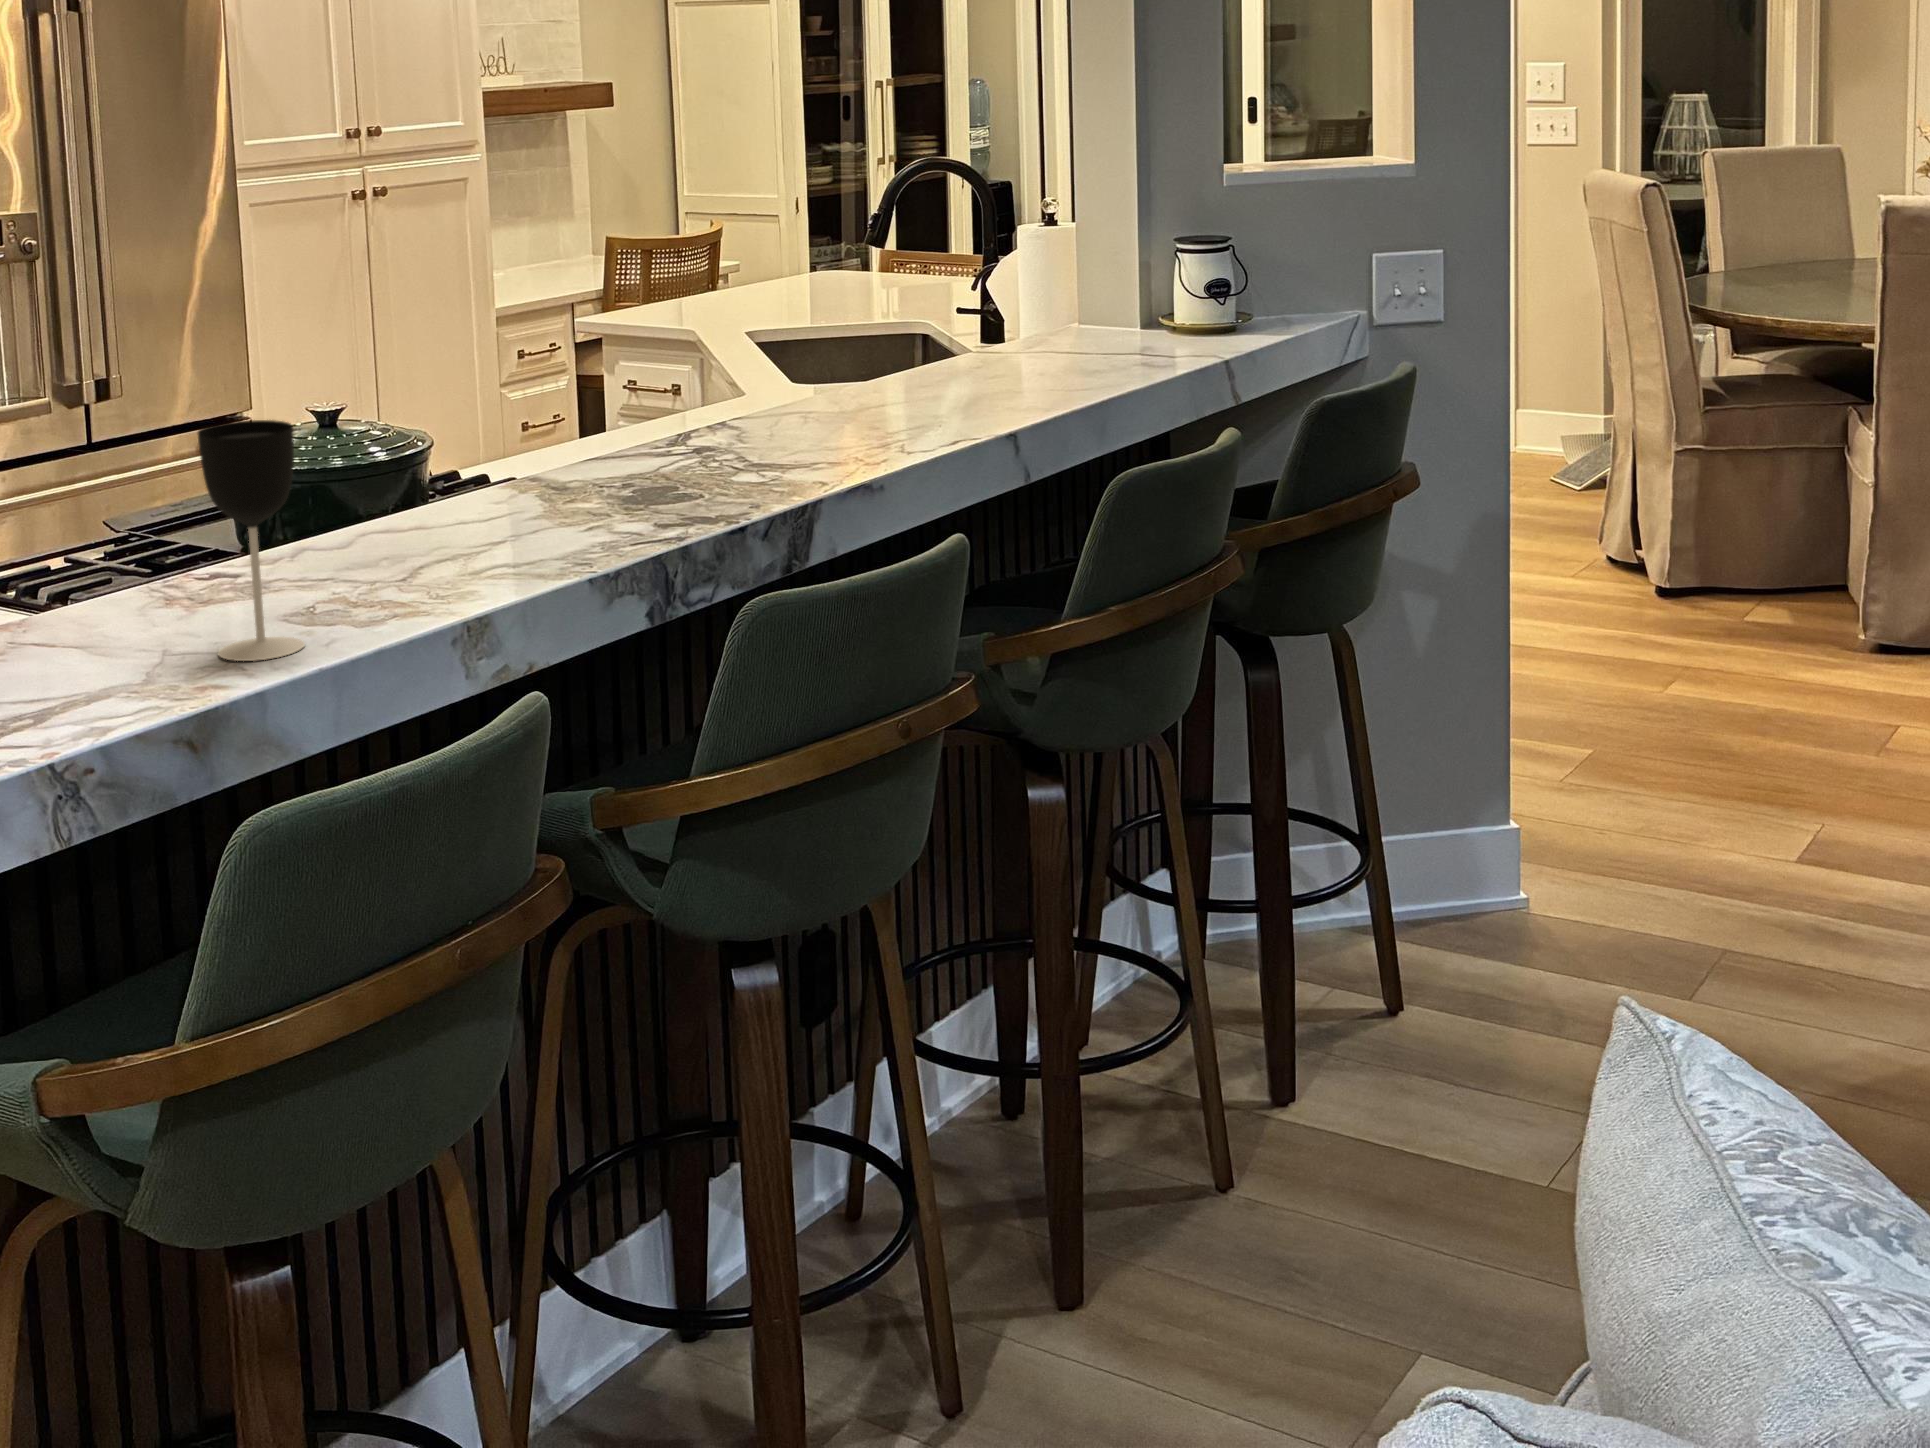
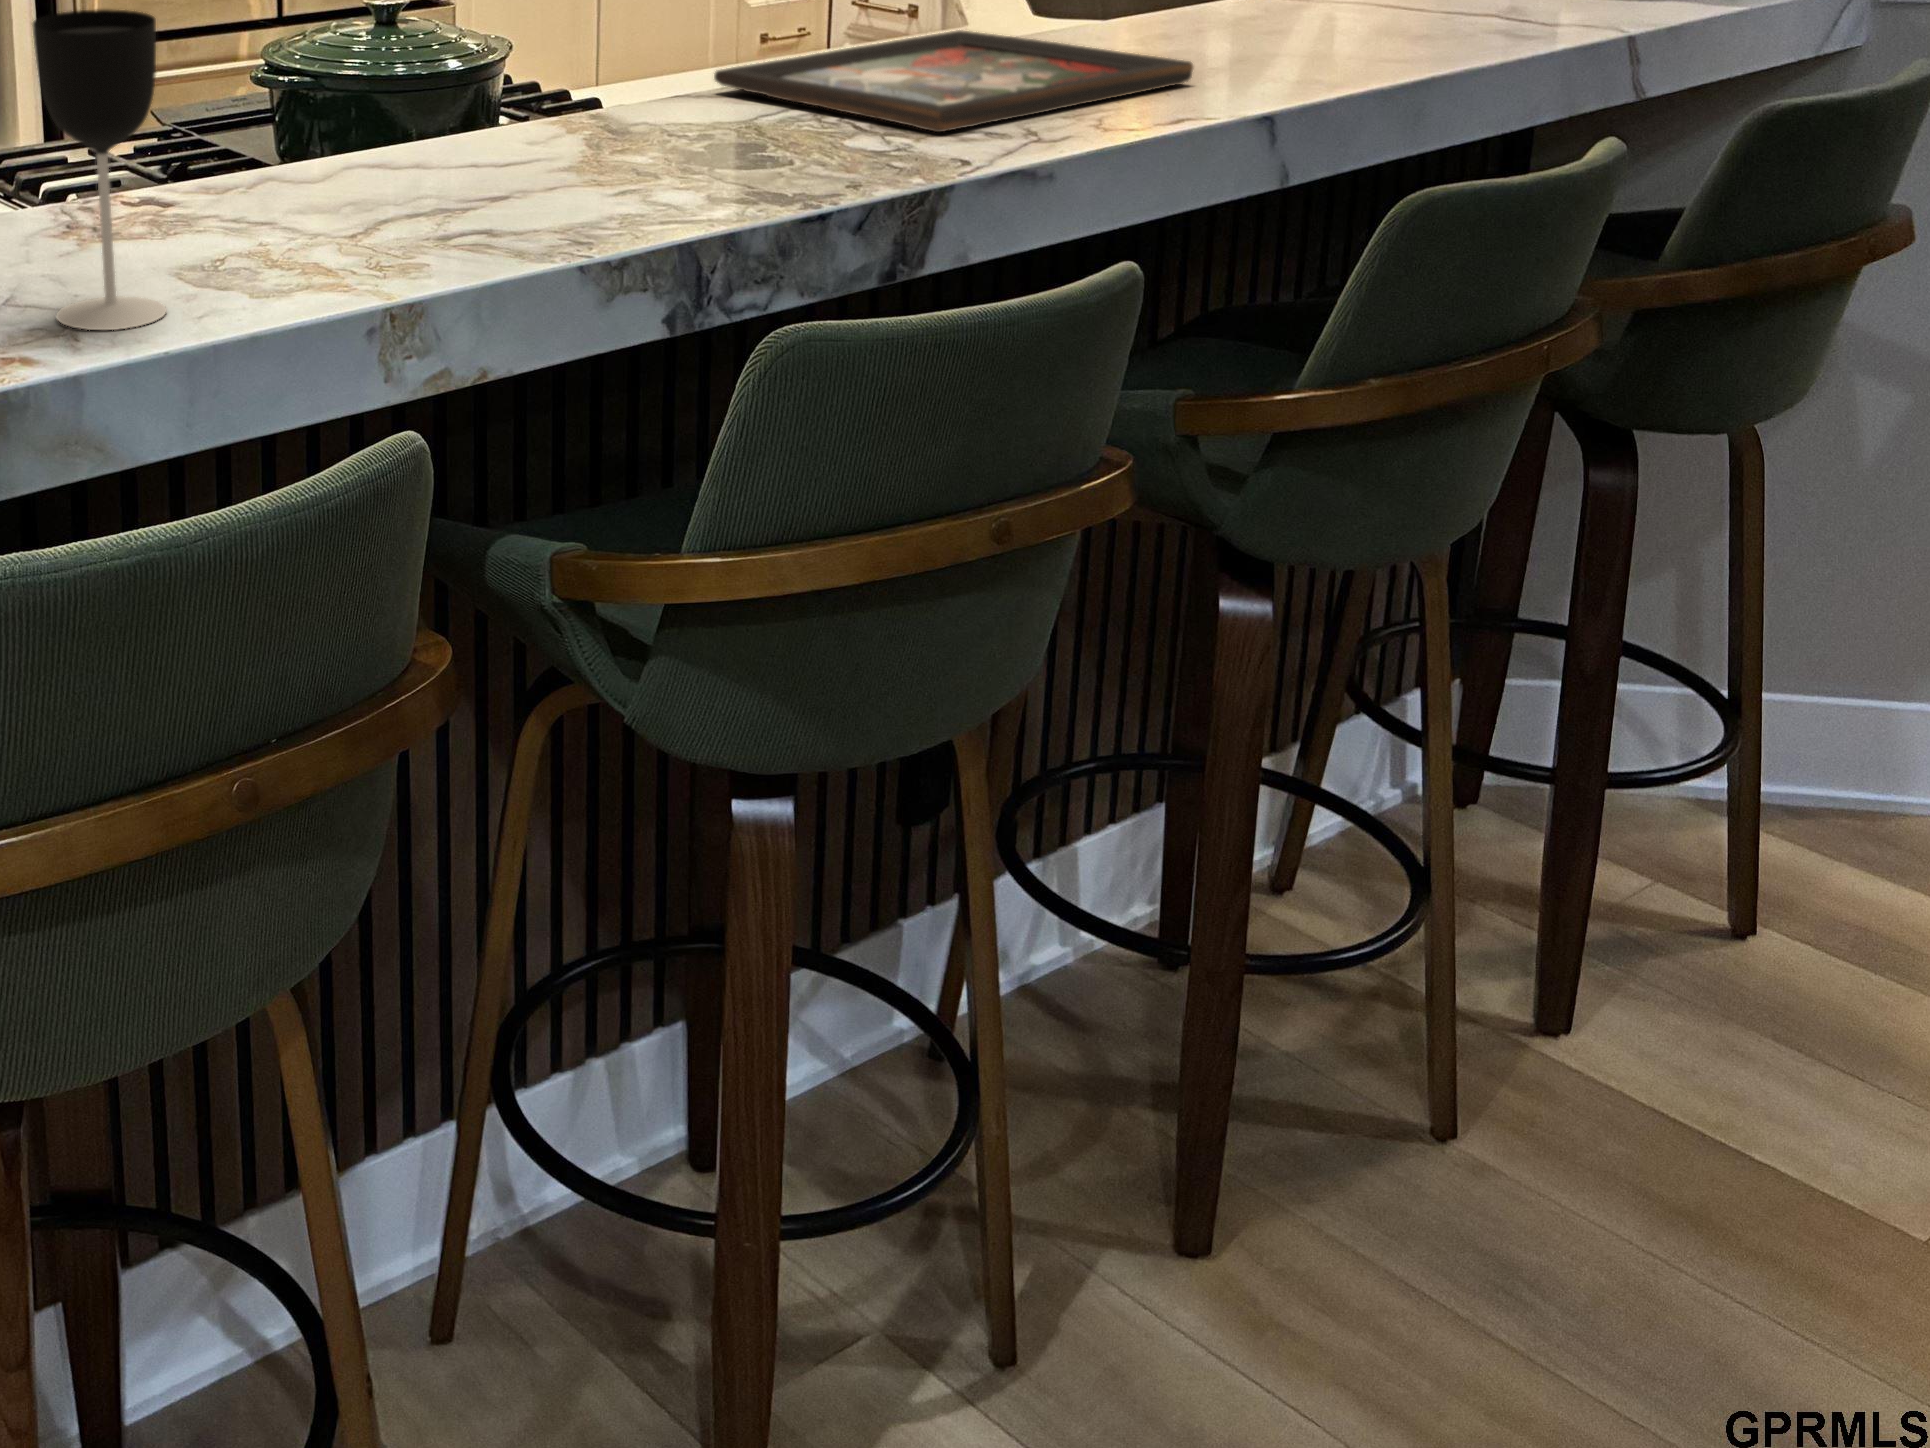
decorative tray: none [610,396,954,468] -> present [714,30,1193,132]

